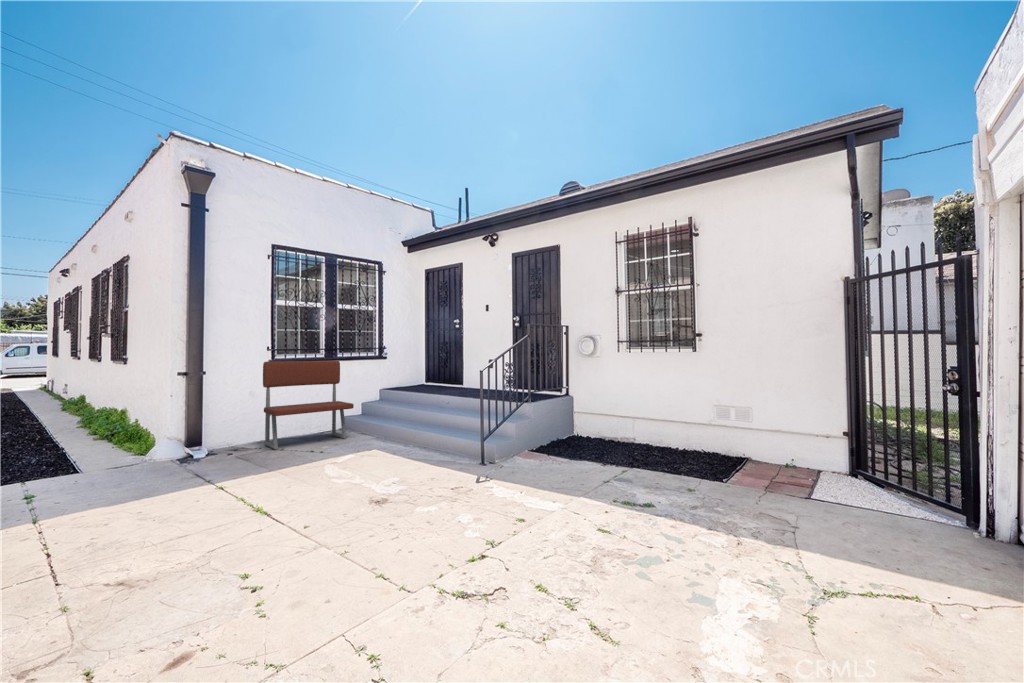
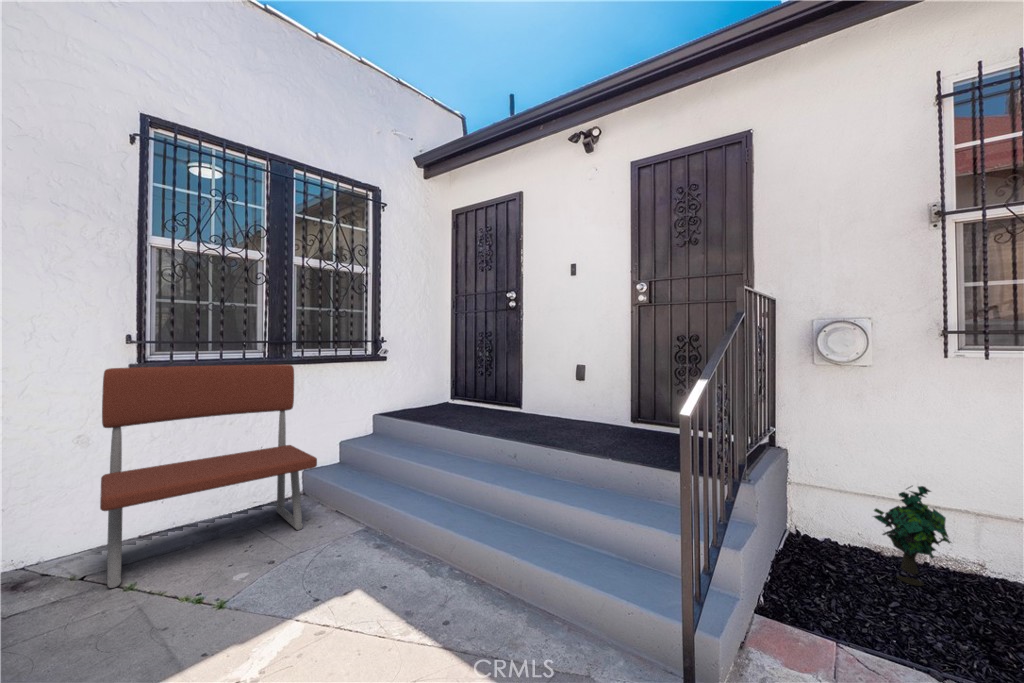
decorative plant: none [592,407,617,448] -> present [874,486,951,586]

